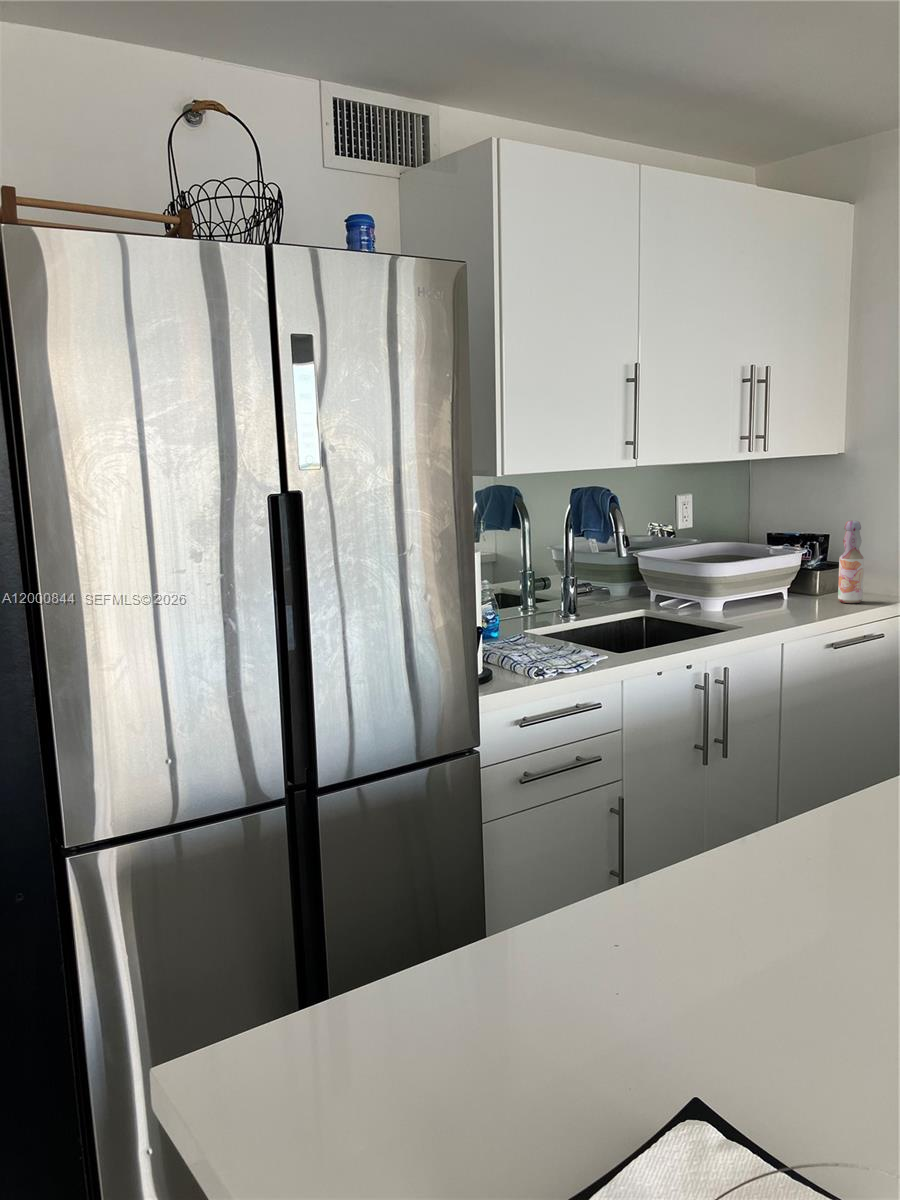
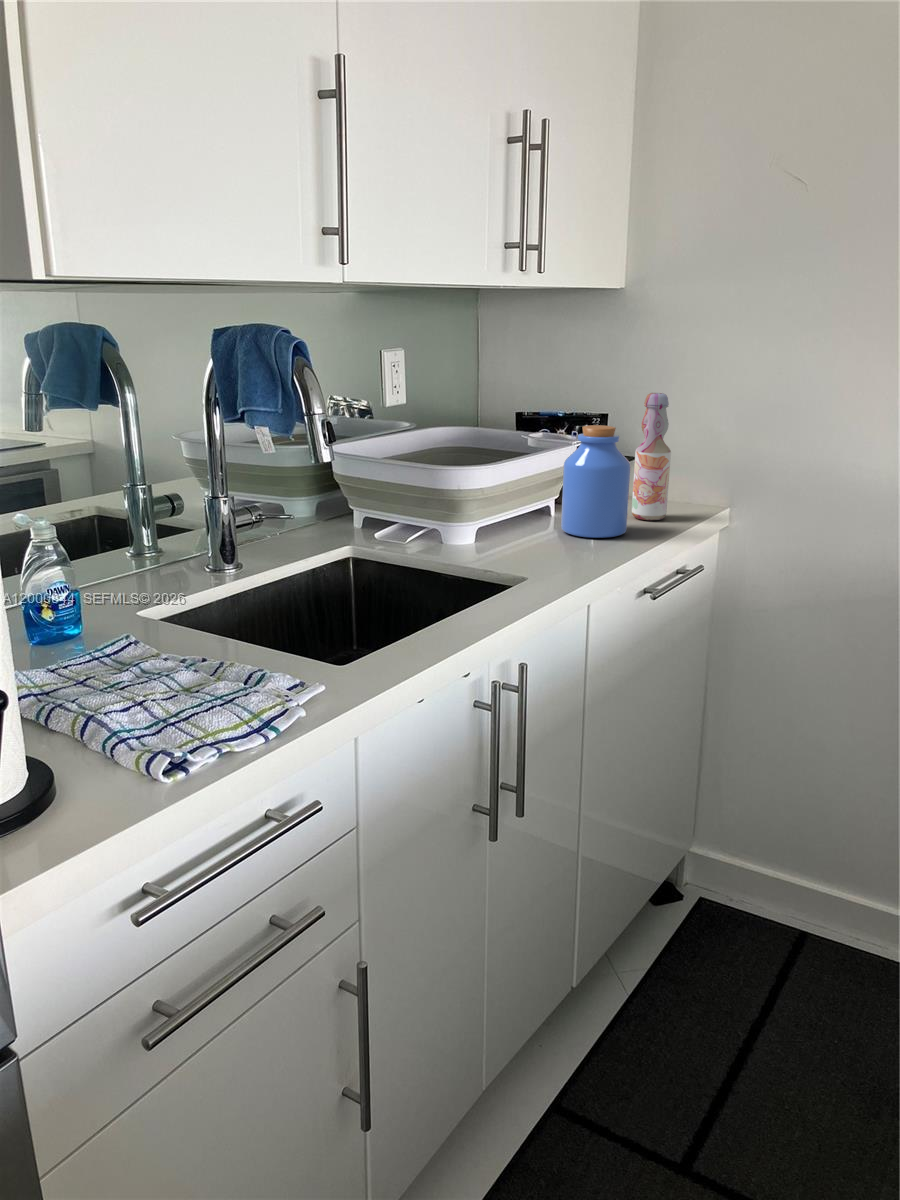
jar: none [781,541,826,610] -> present [561,425,631,538]

